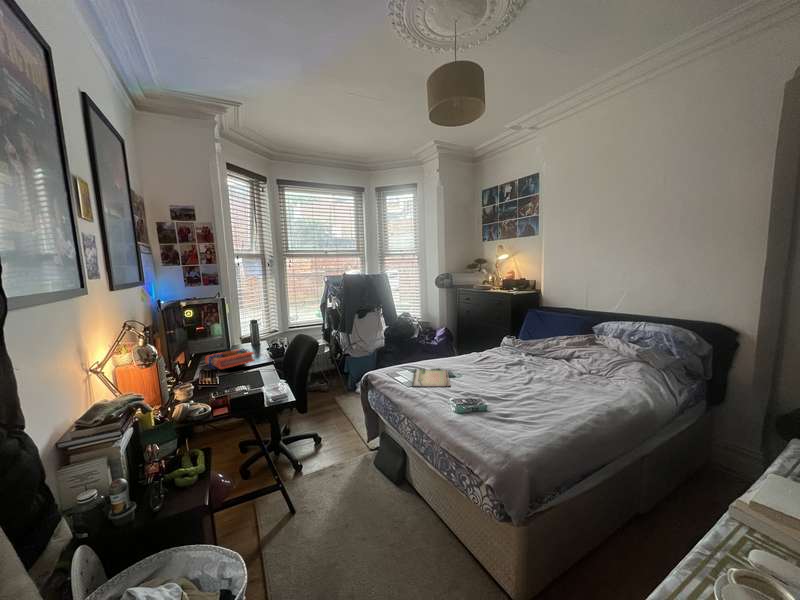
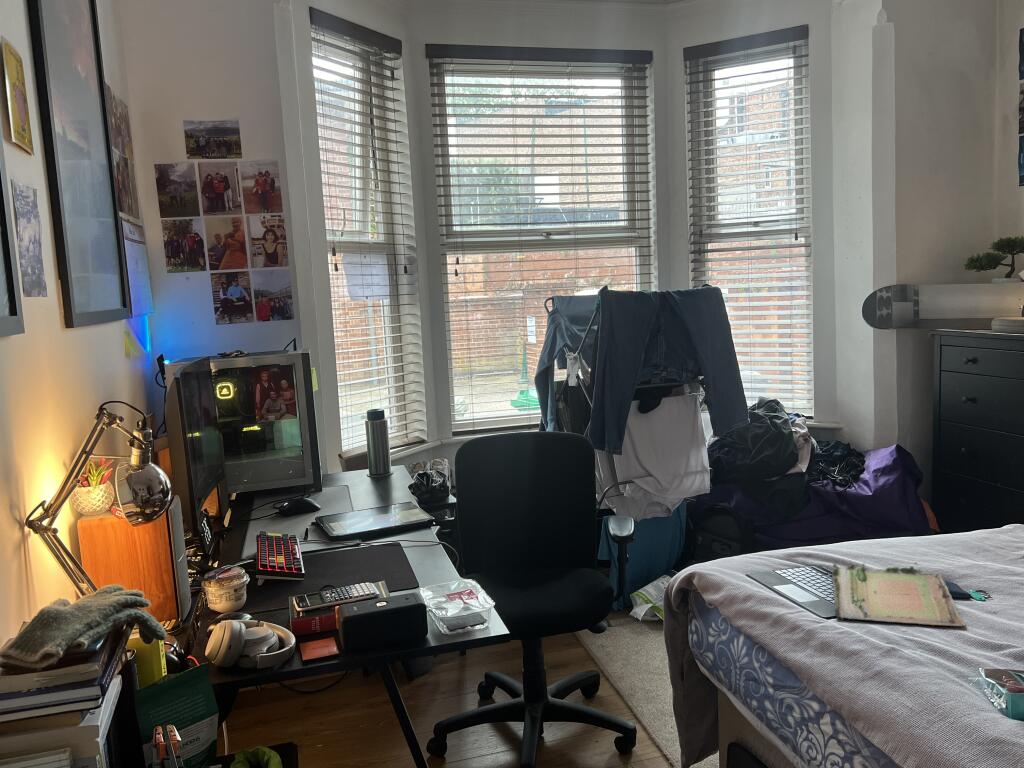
book: present [205,349,255,369] -> none [264,484,386,535]

